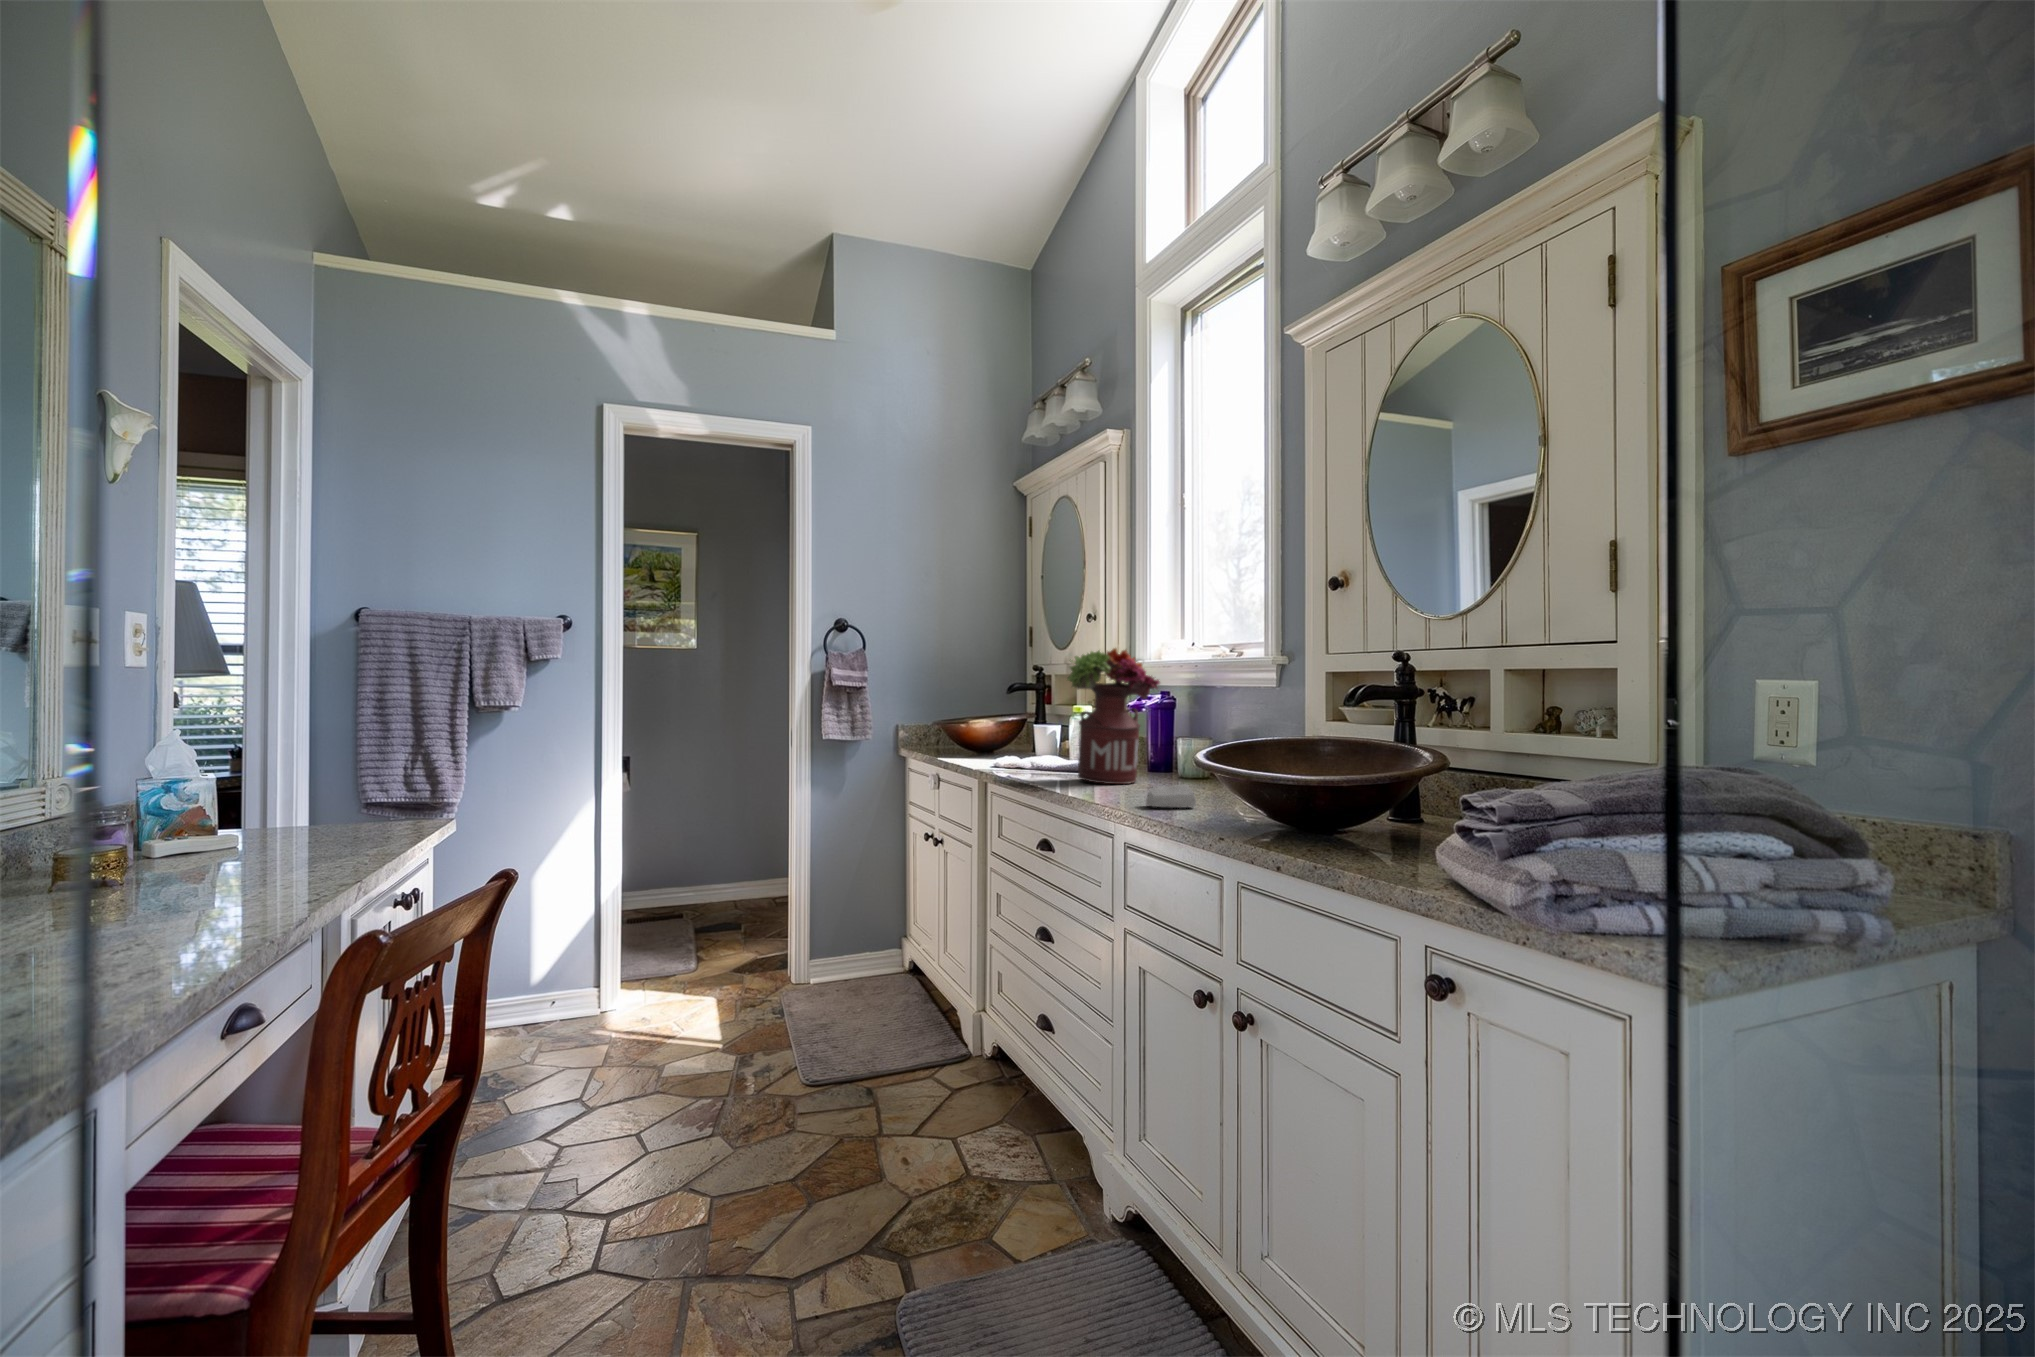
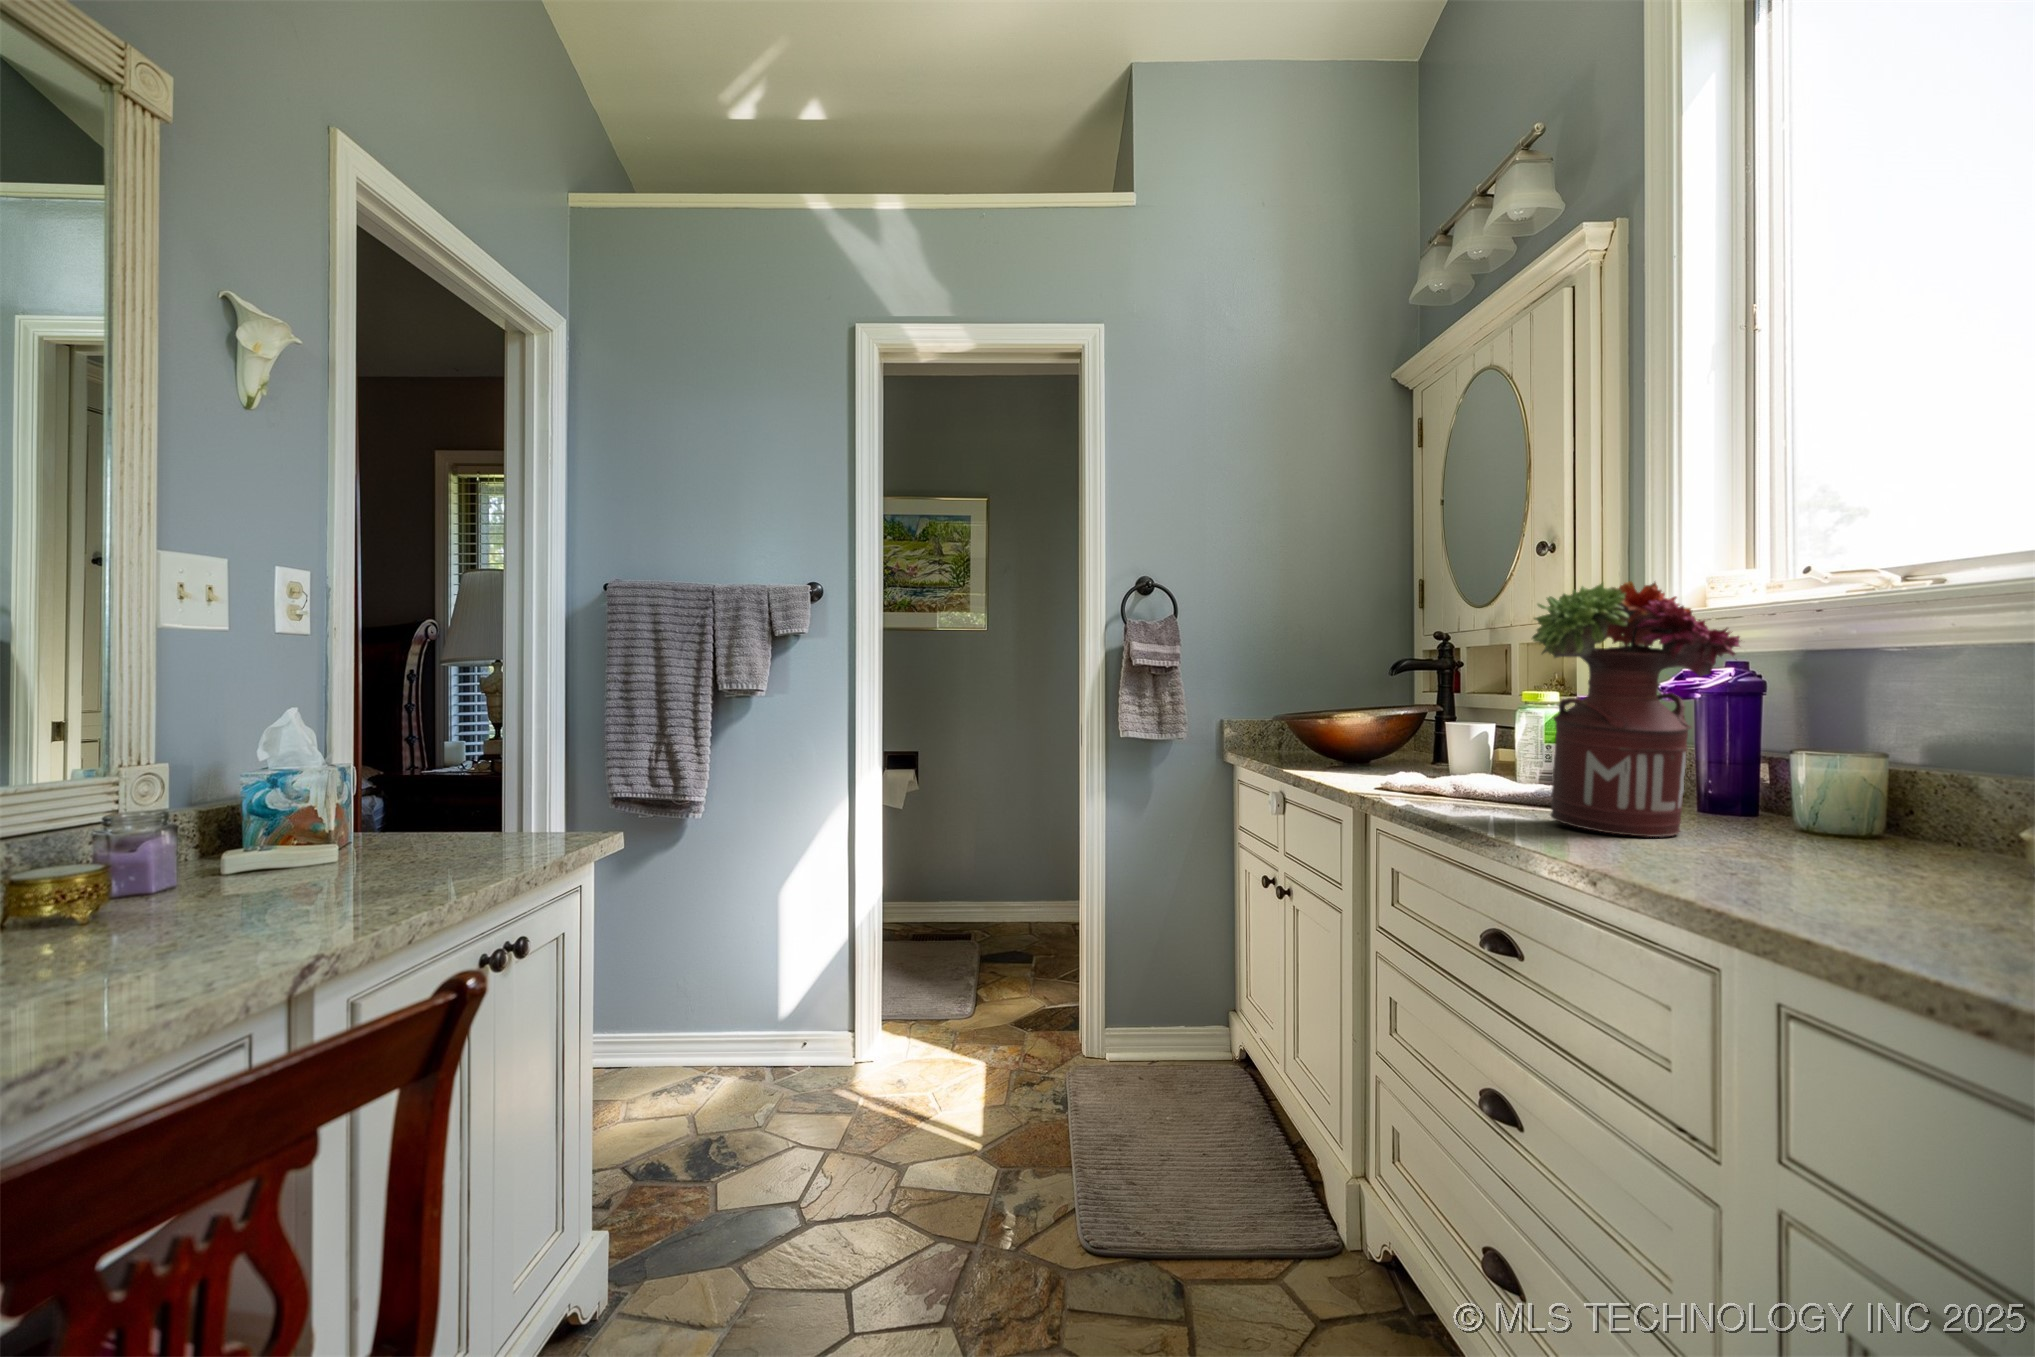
soap bar: present [1146,784,1196,808] -> none [1775,861,1931,919]

